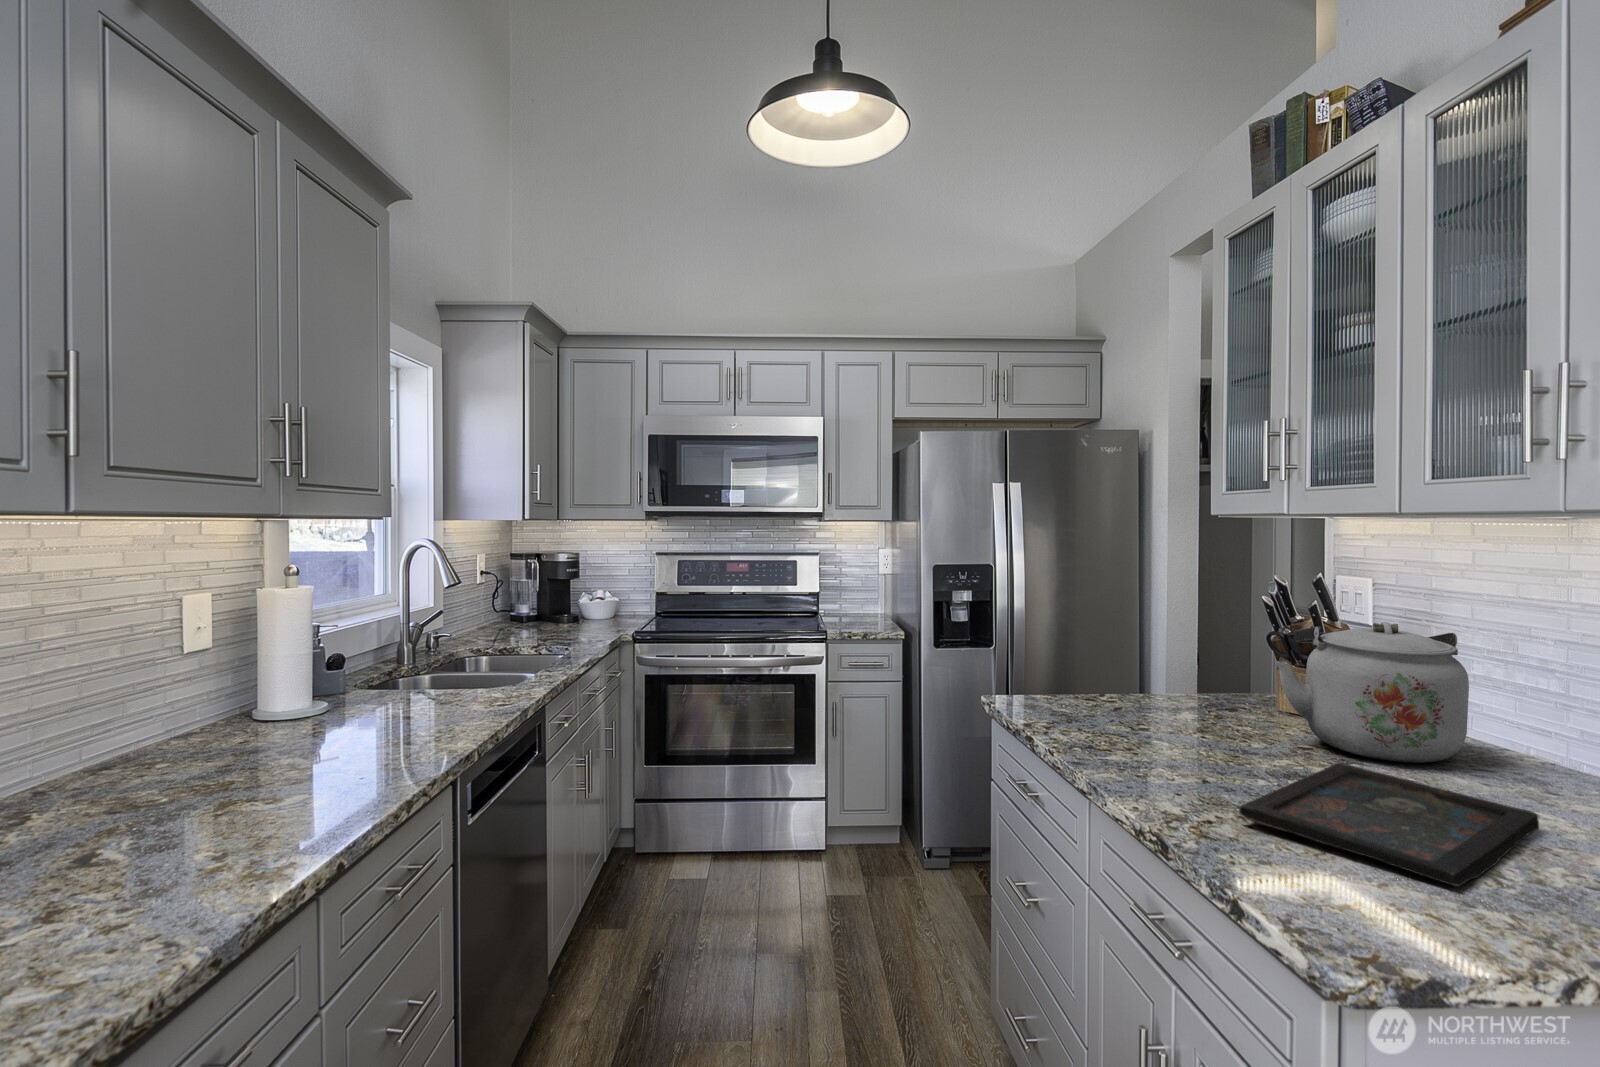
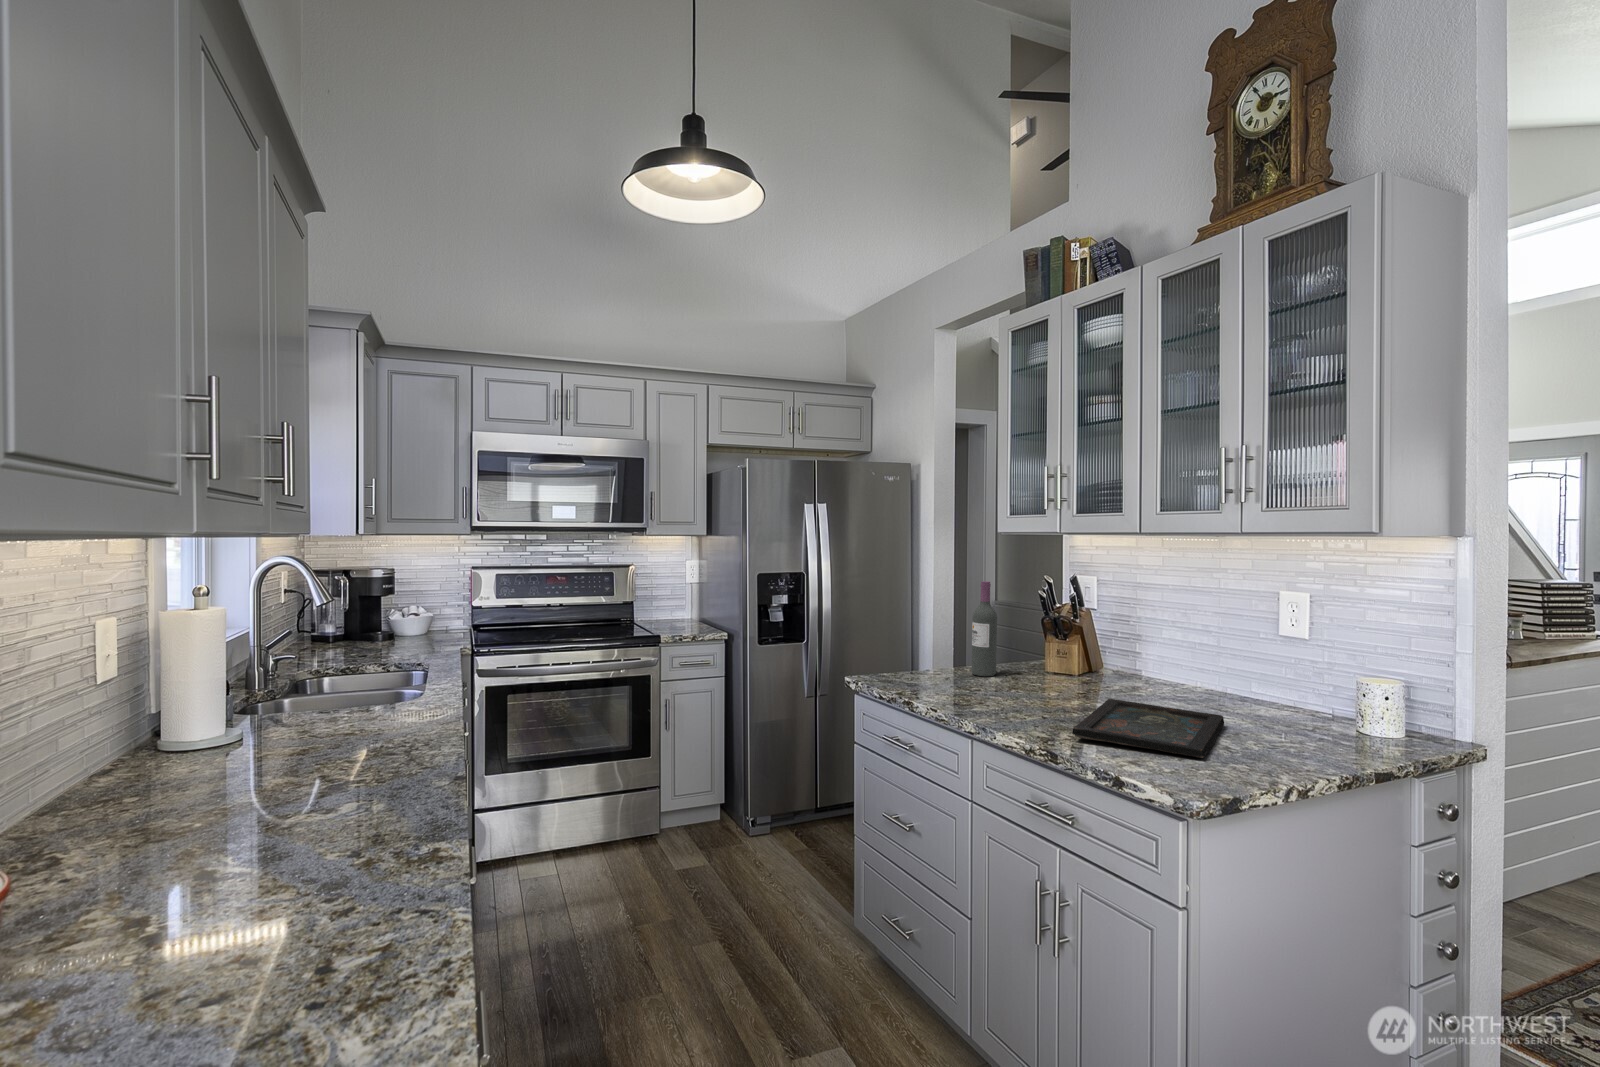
wine bottle: none [1164,582,1202,710] -> present [971,581,997,676]
kettle: present [1277,622,1469,763] -> none [1058,604,1170,697]

